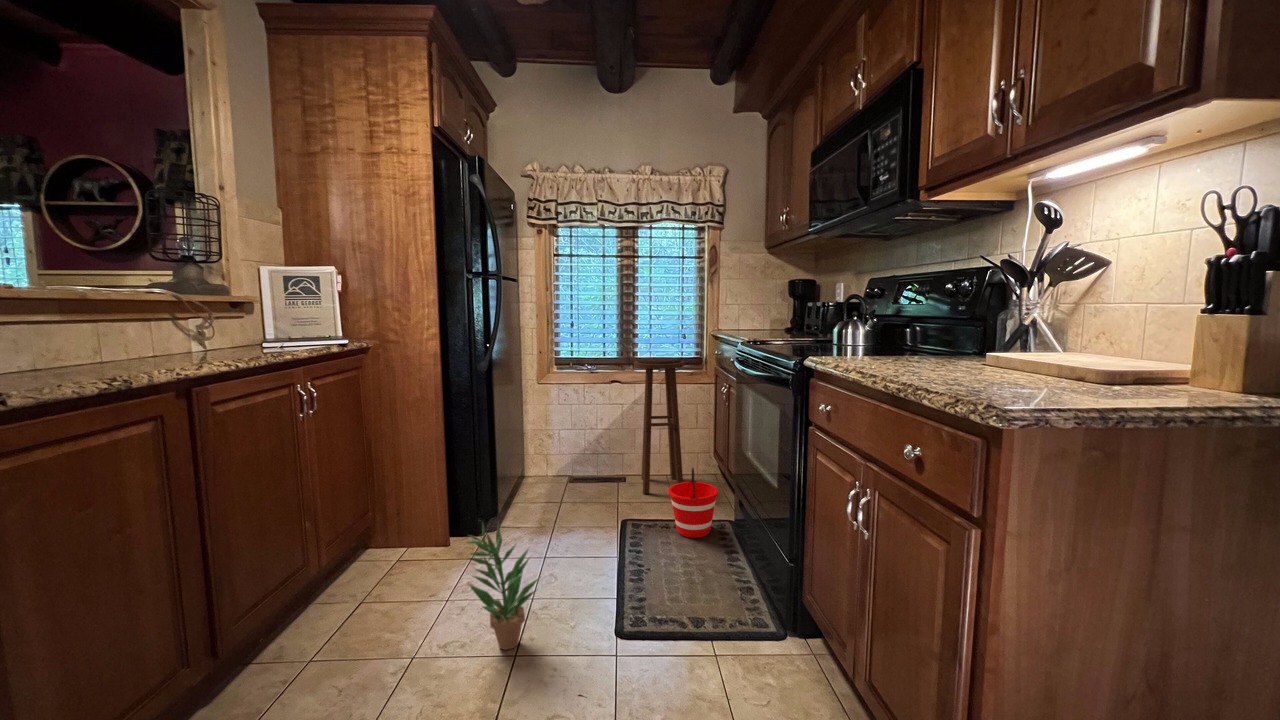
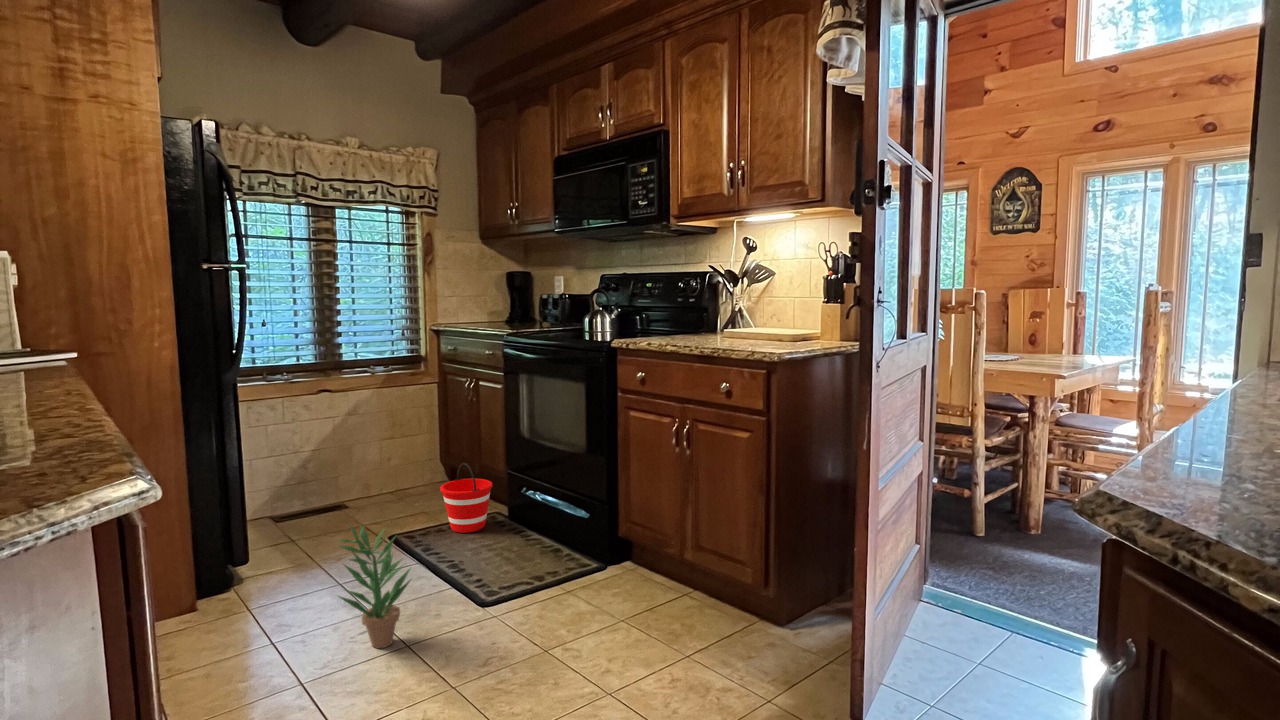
stool: present [634,357,684,494] -> none [357,356,425,511]

